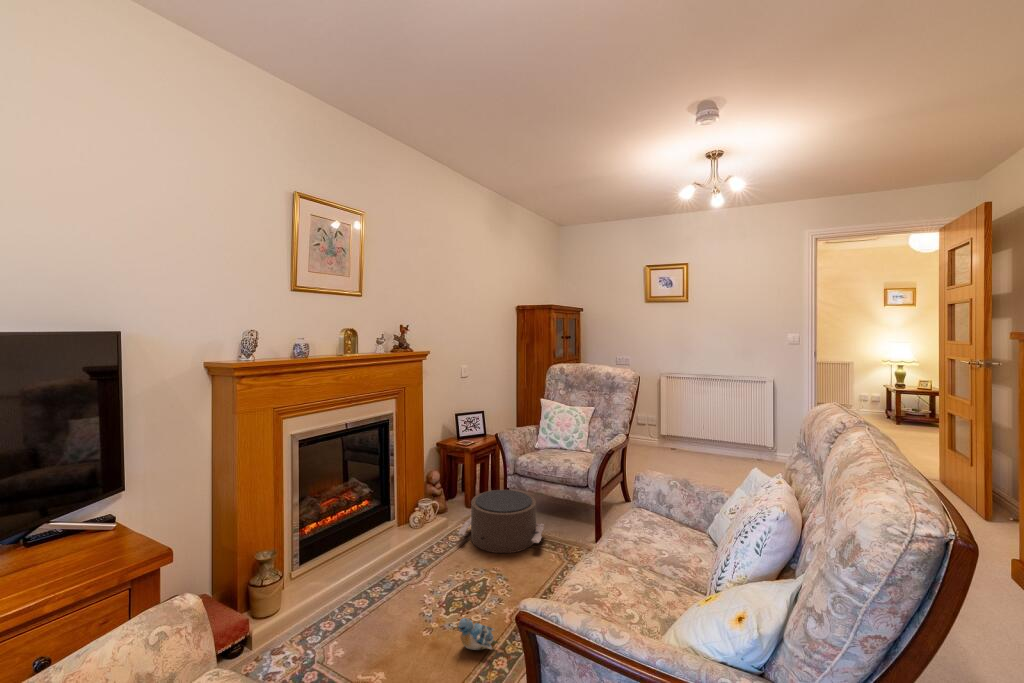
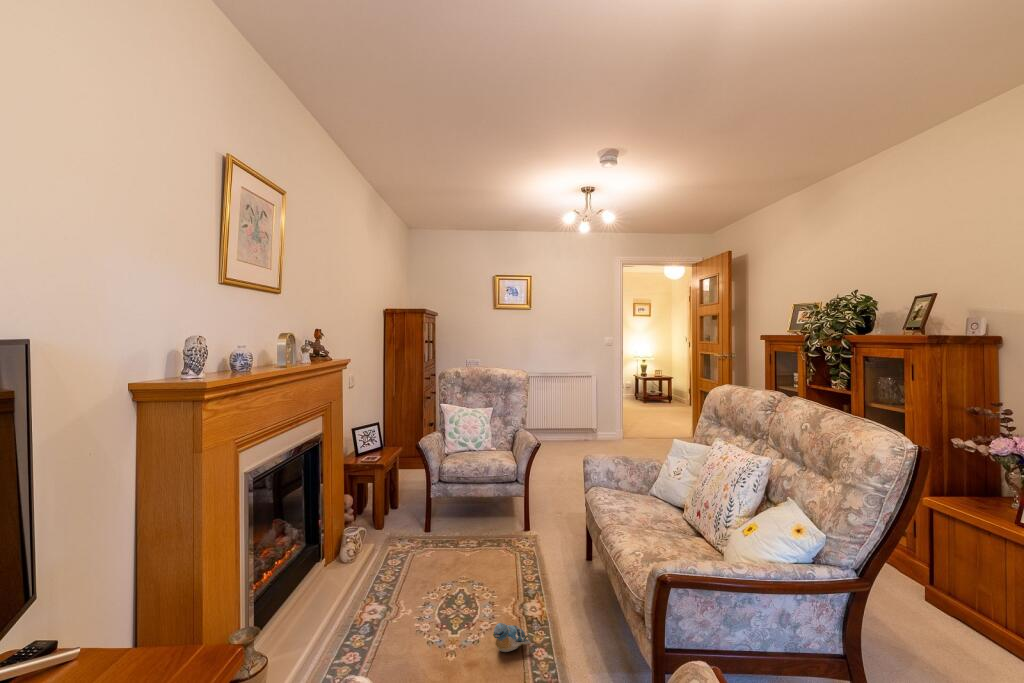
pouf: present [458,490,544,553] -> none [400,499,489,565]

